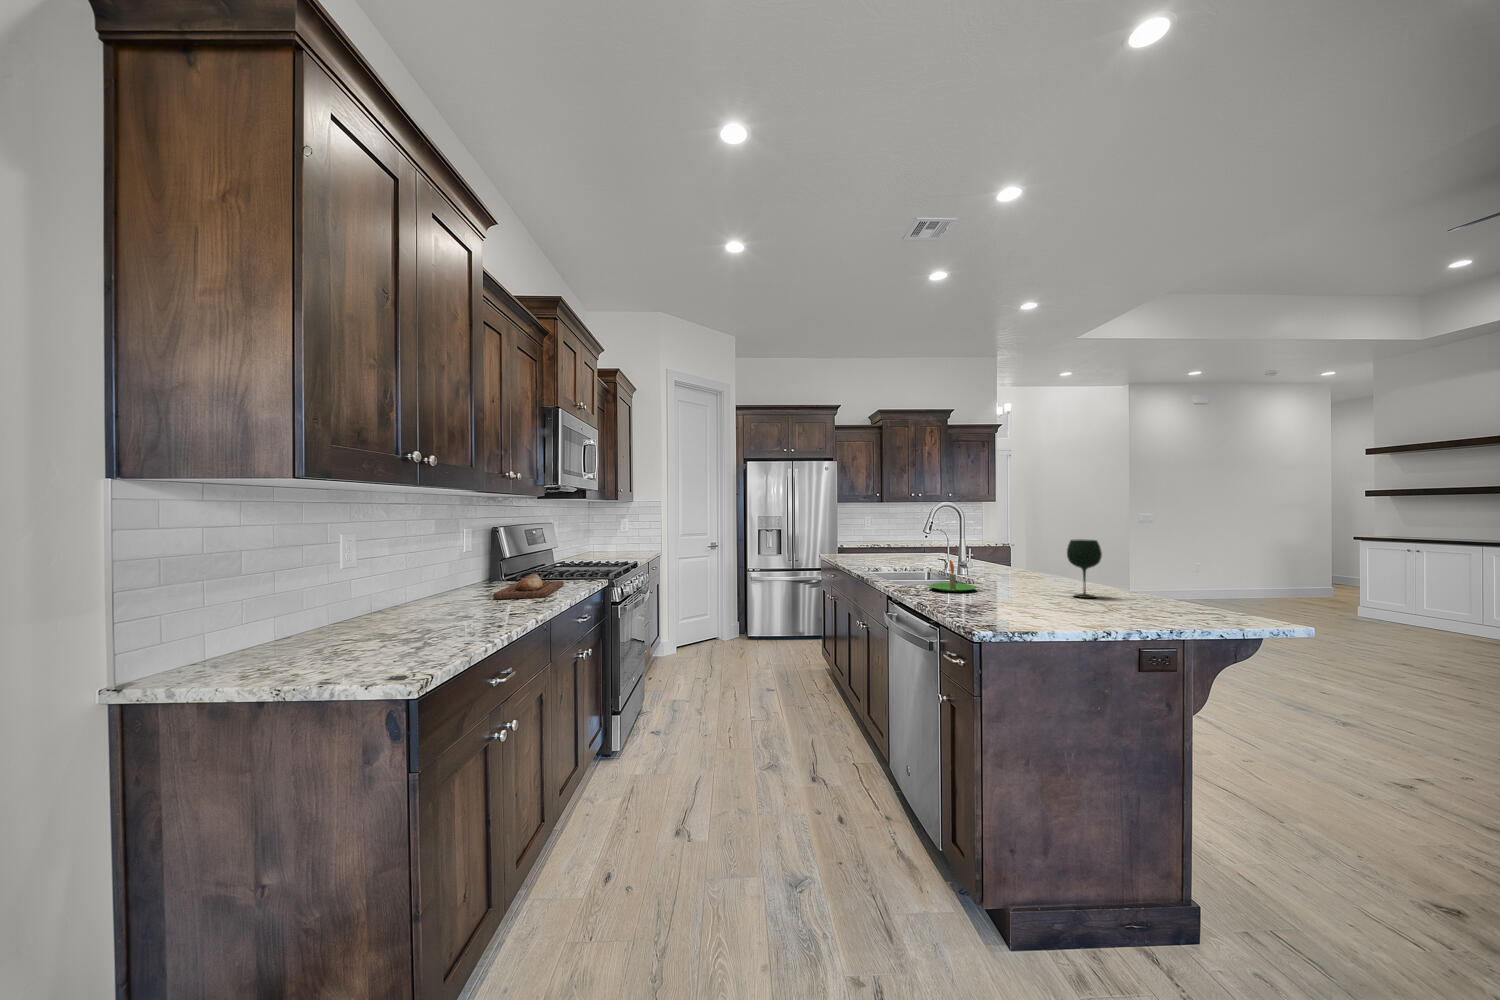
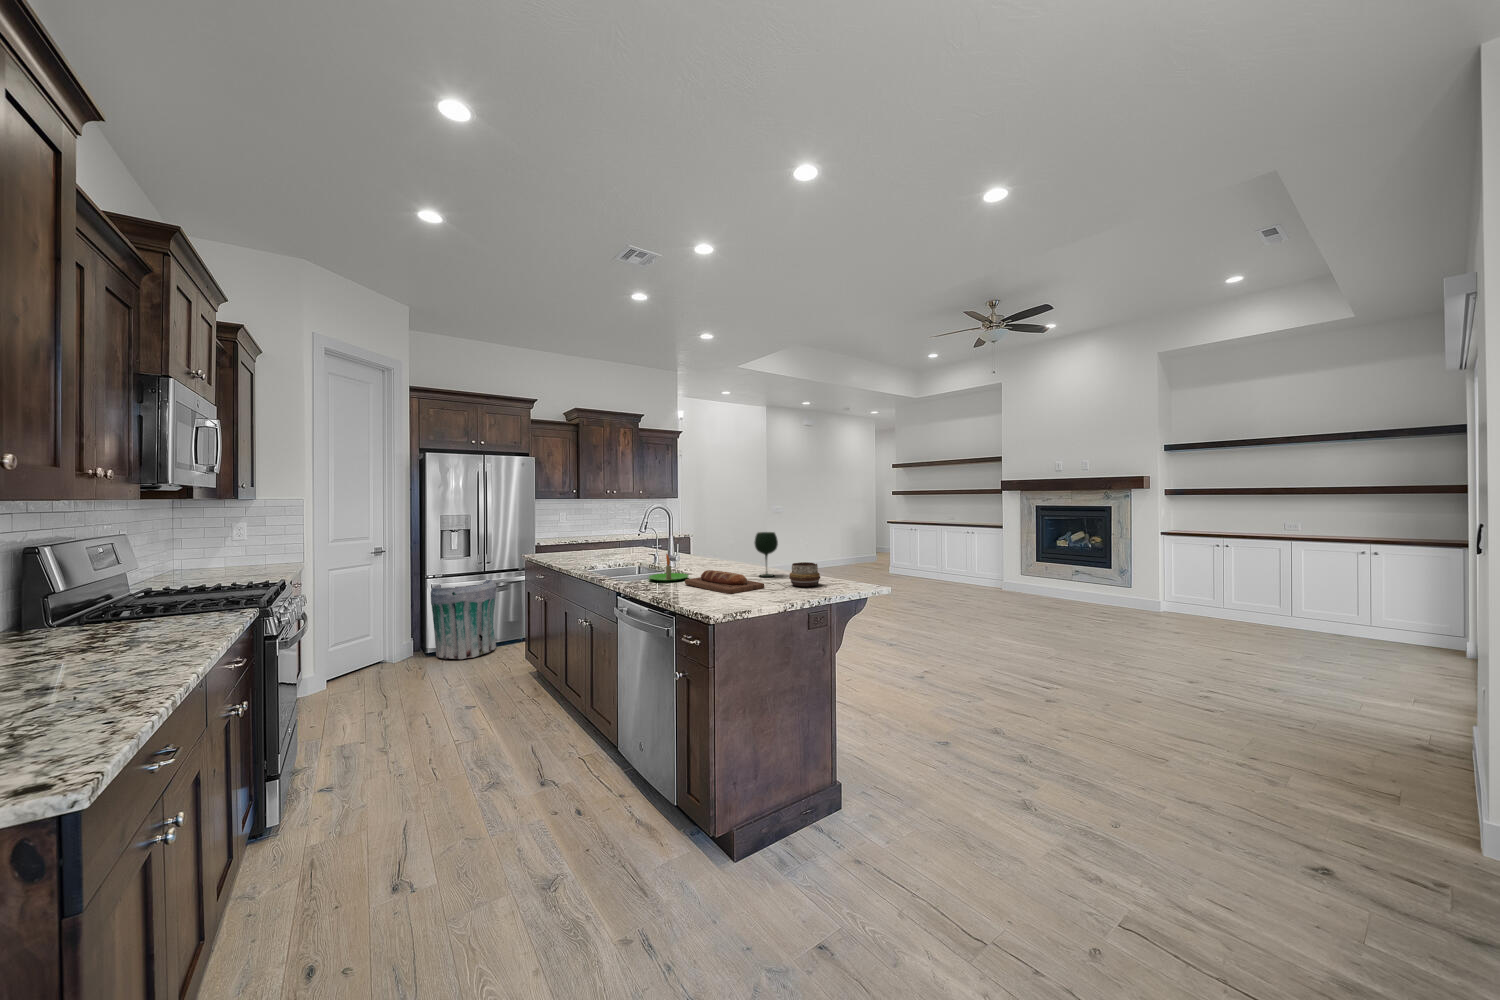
bread loaf: present [493,574,564,599] -> present [685,570,764,594]
trash can: none [745,580,800,654] -> present [431,579,497,659]
decorative bowl: none [1111,581,1162,614] -> present [789,562,820,586]

